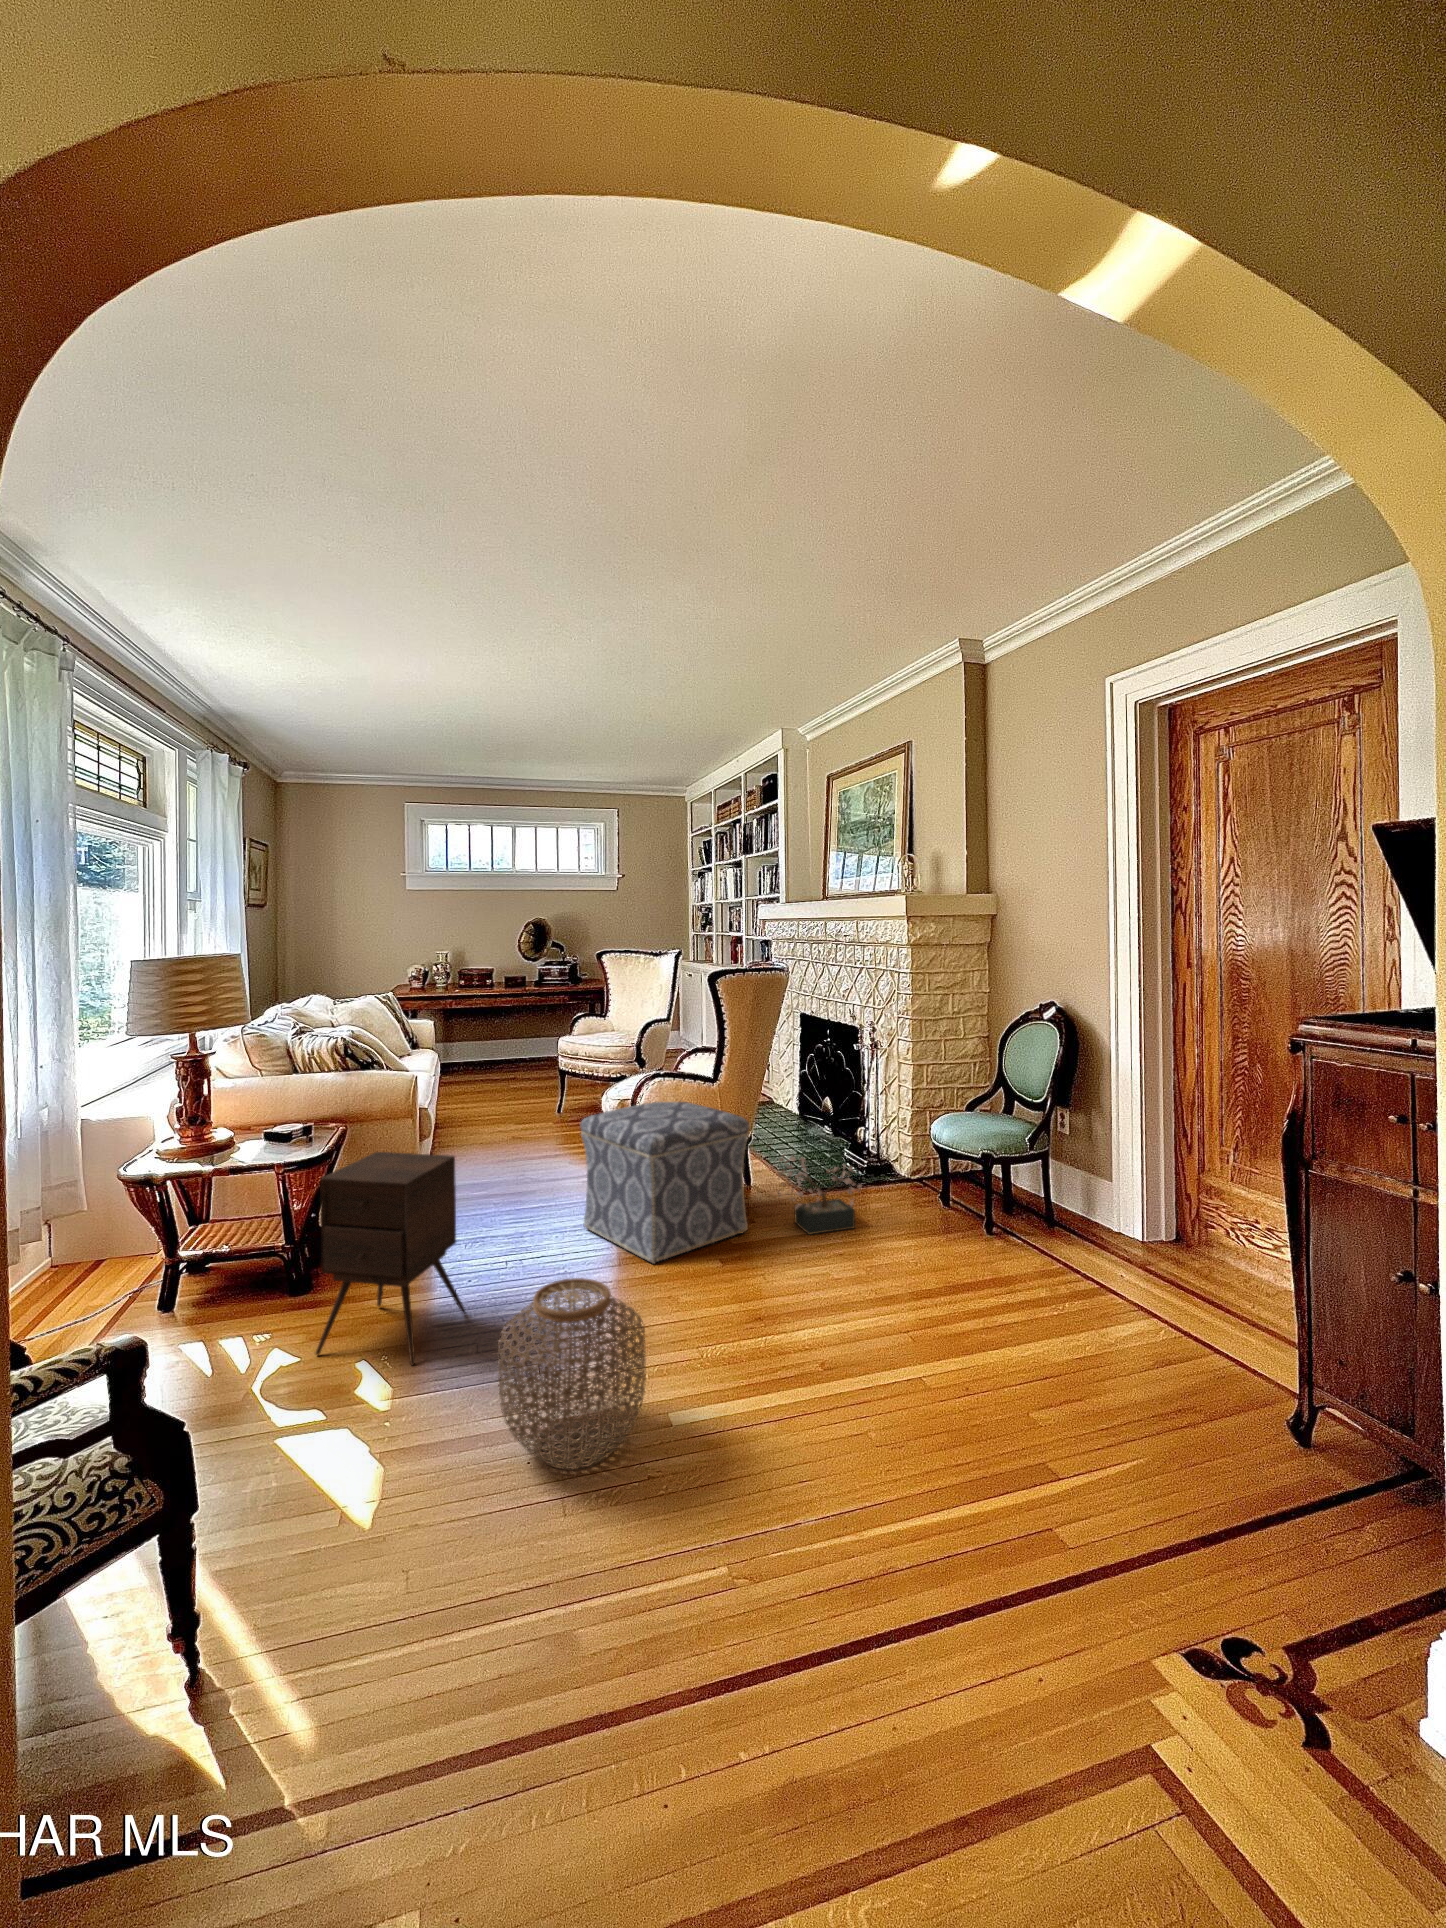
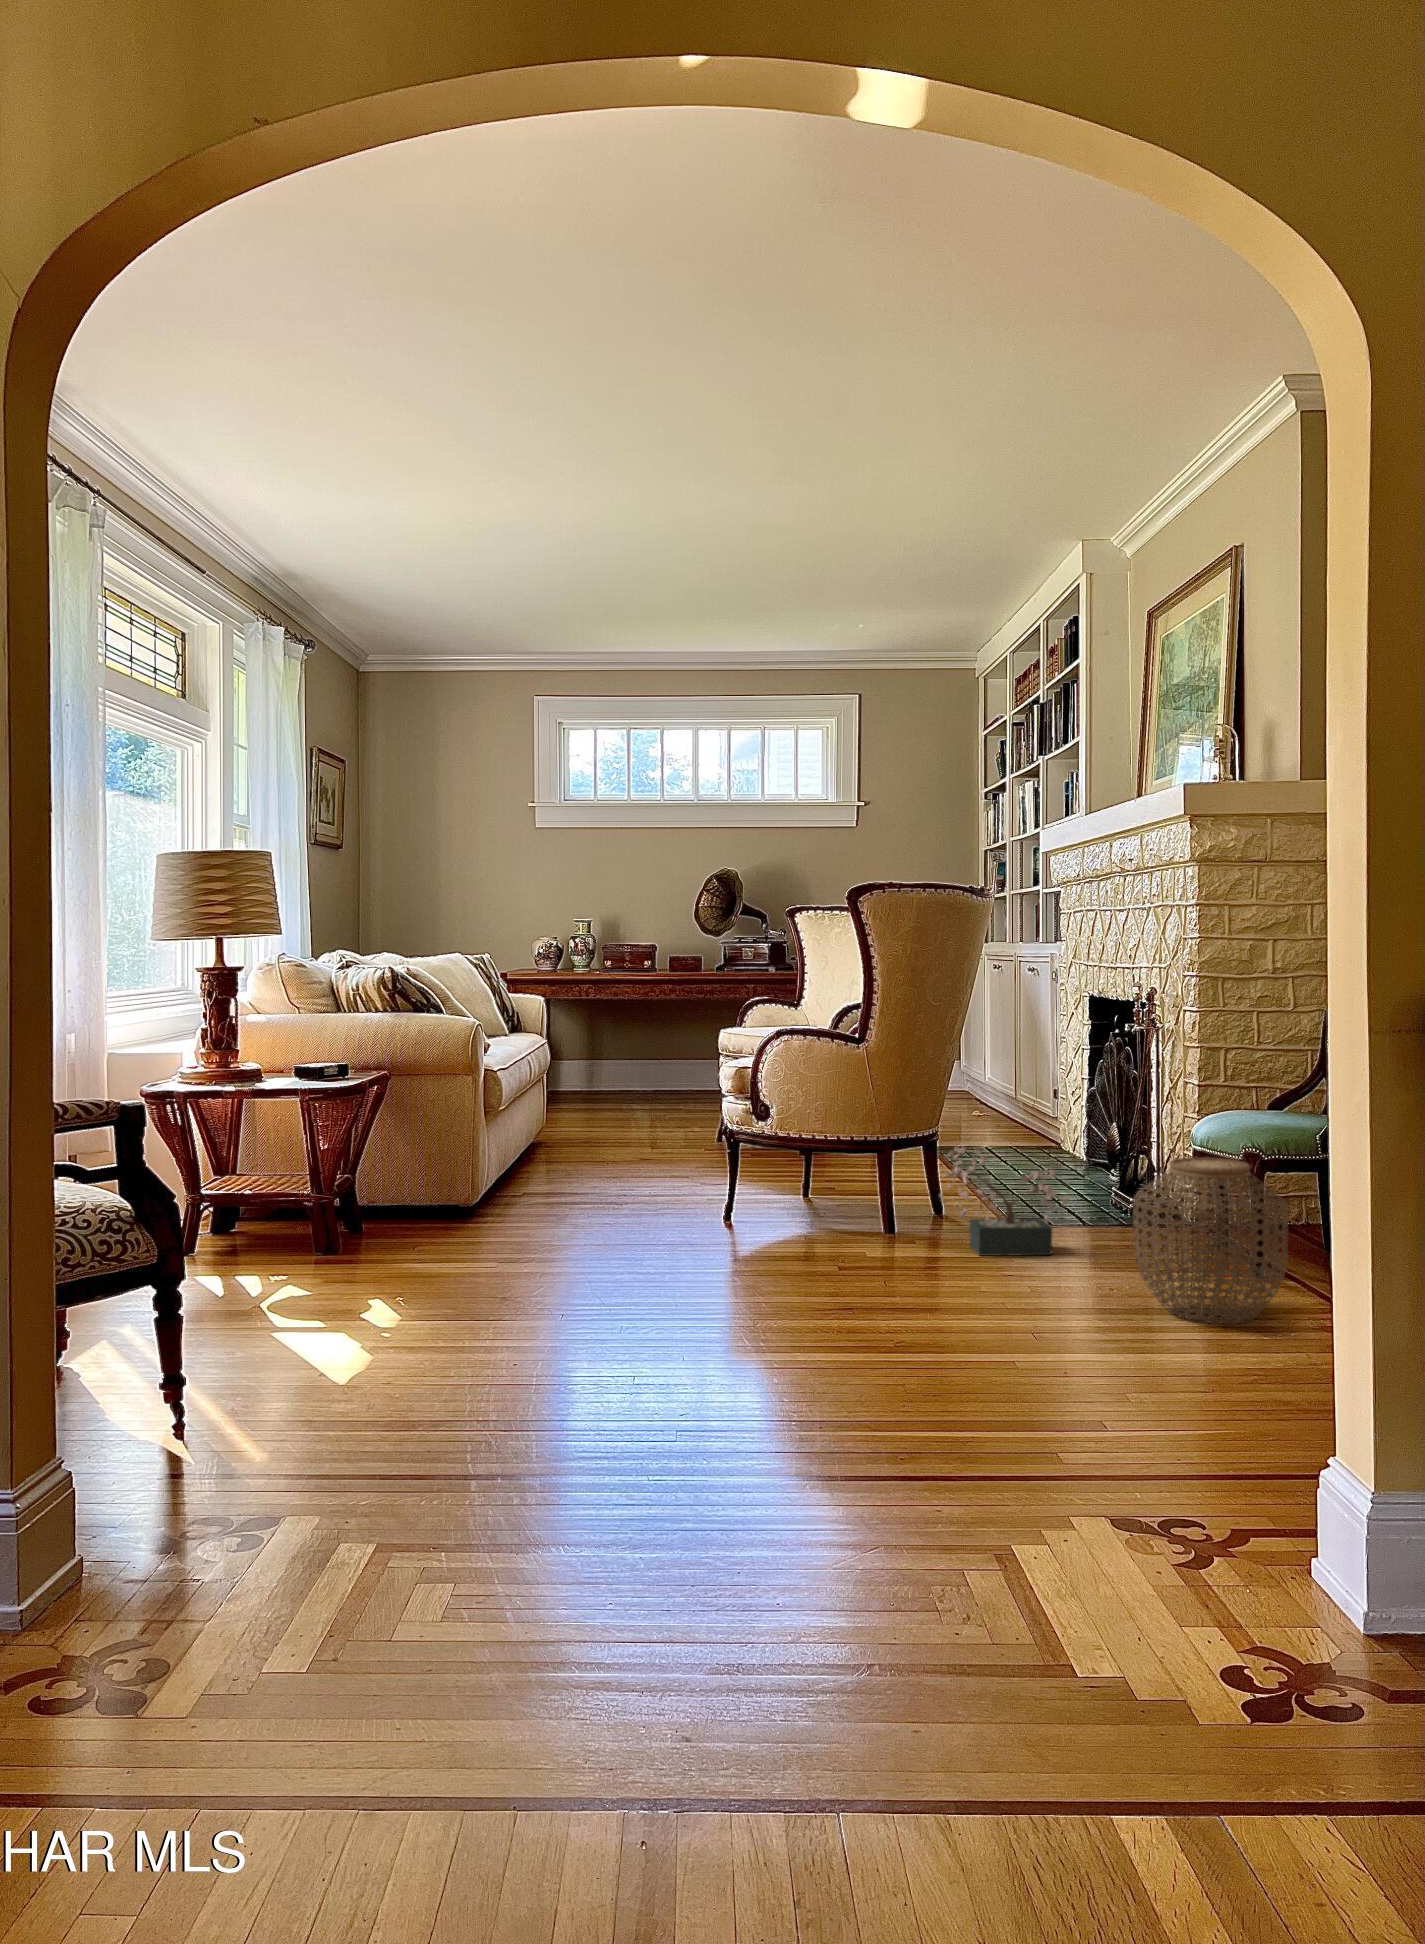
ottoman: present [580,1100,750,1264] -> none [677,1074,900,1263]
side table: present [316,1152,466,1365] -> none [328,1079,500,1302]
woven basket: present [498,1278,646,1469] -> present [1133,1157,1288,1324]

